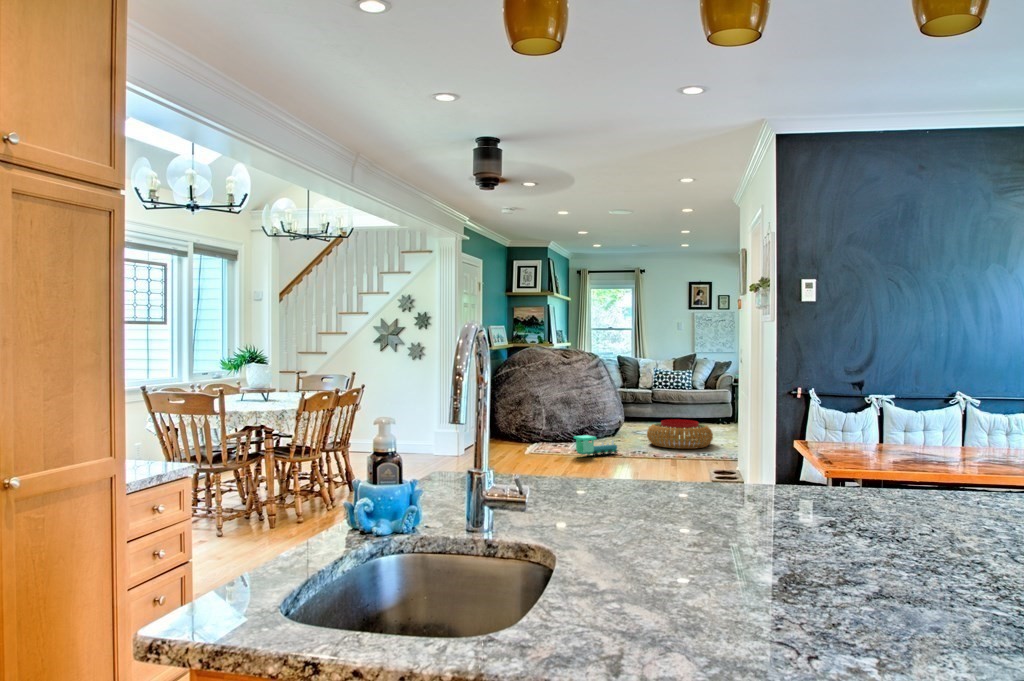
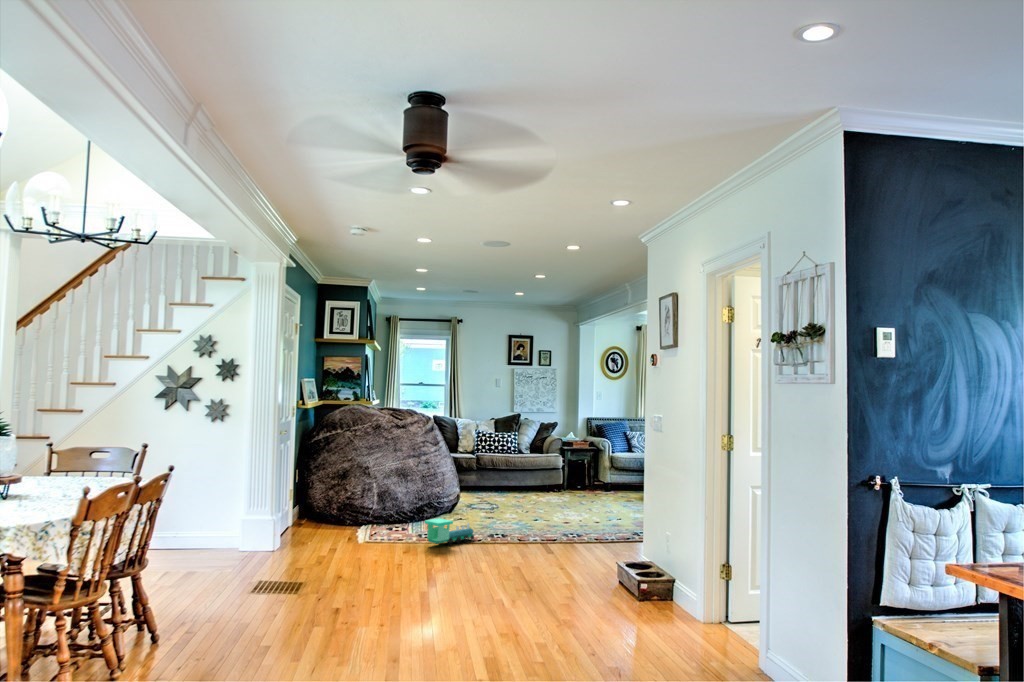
pouf: present [647,419,713,449] -> none [496,493,570,529]

